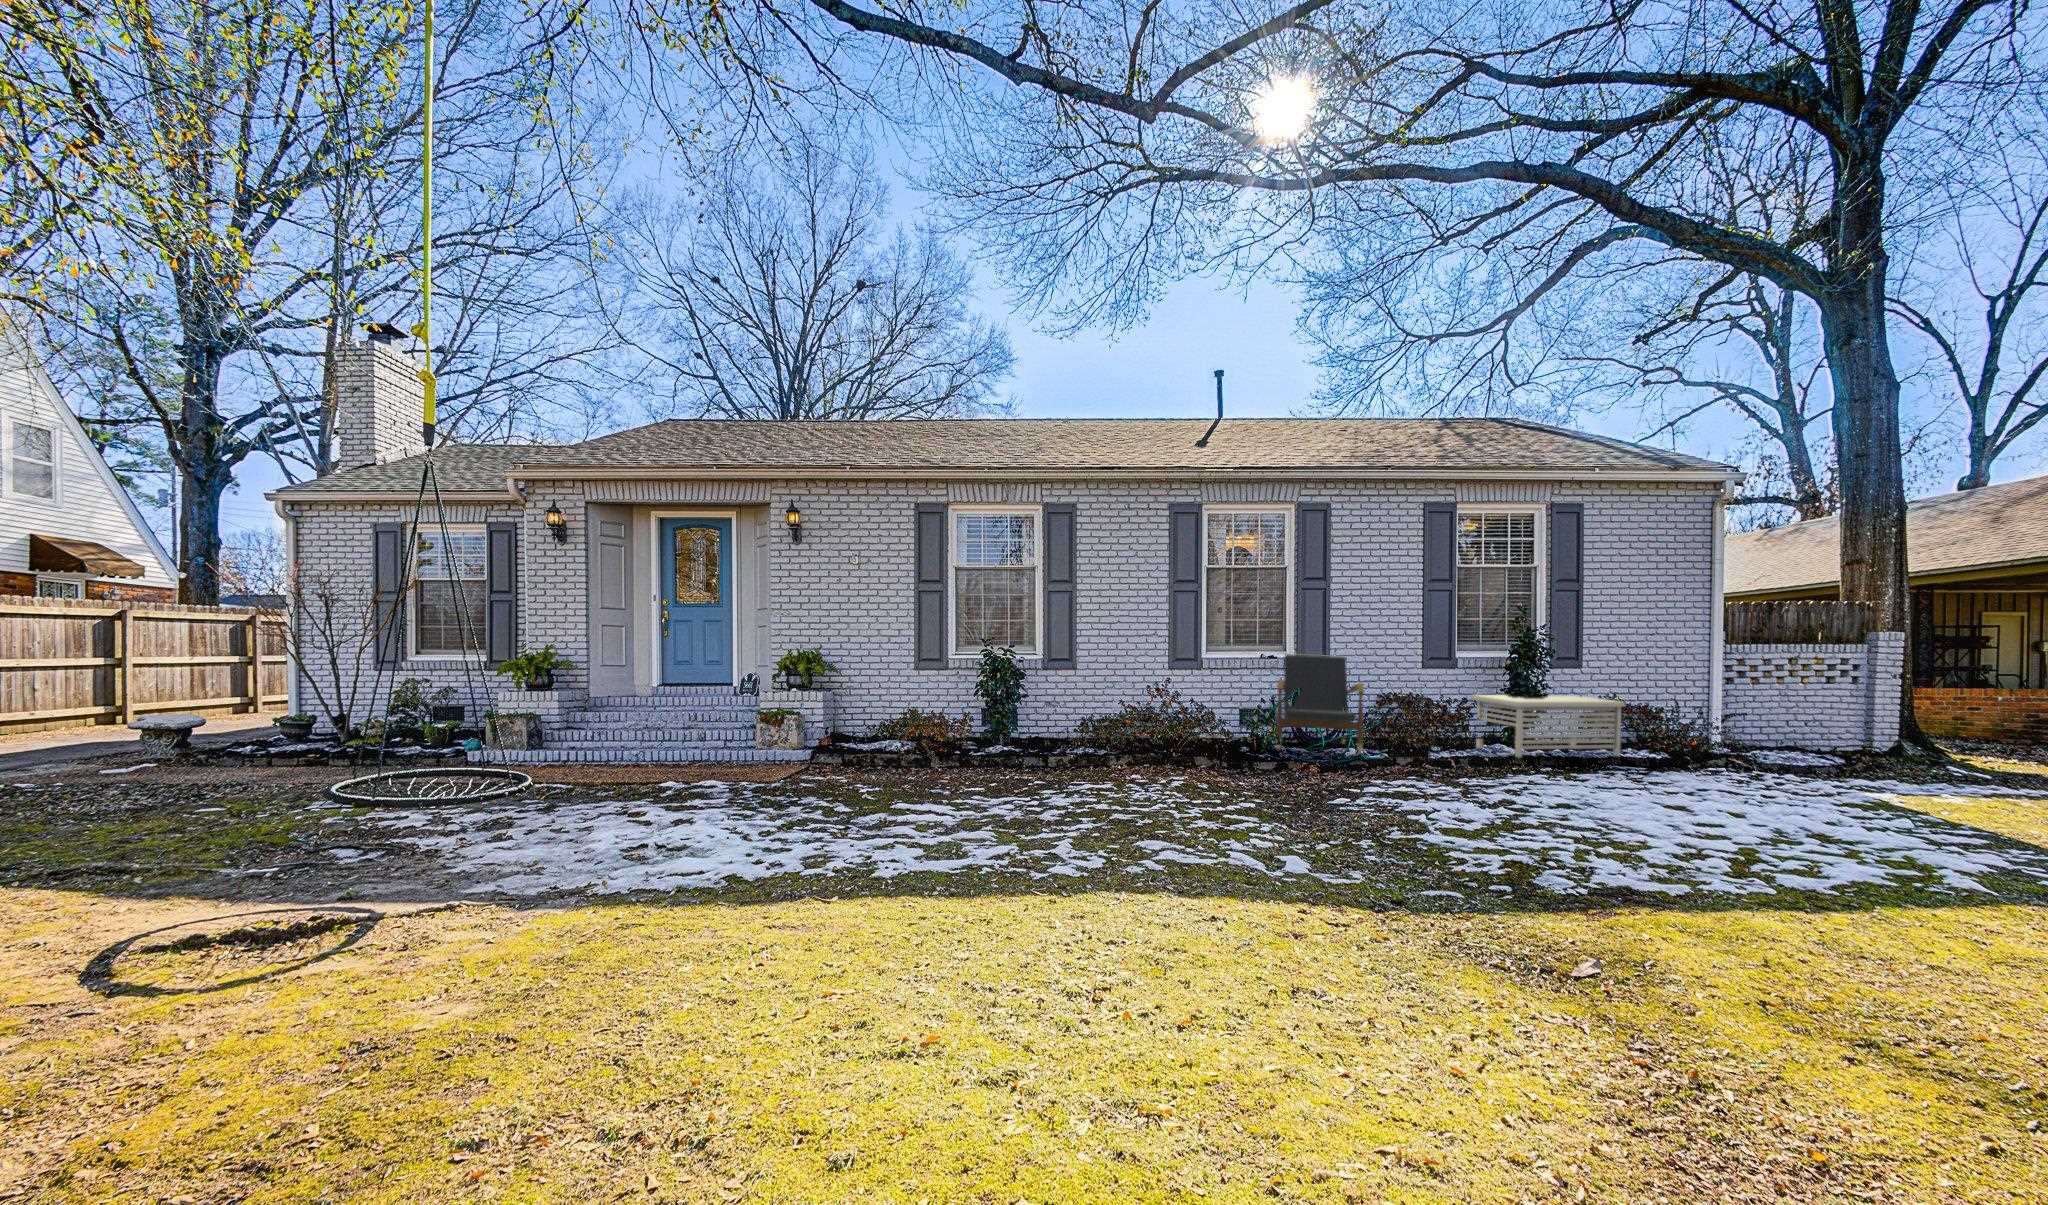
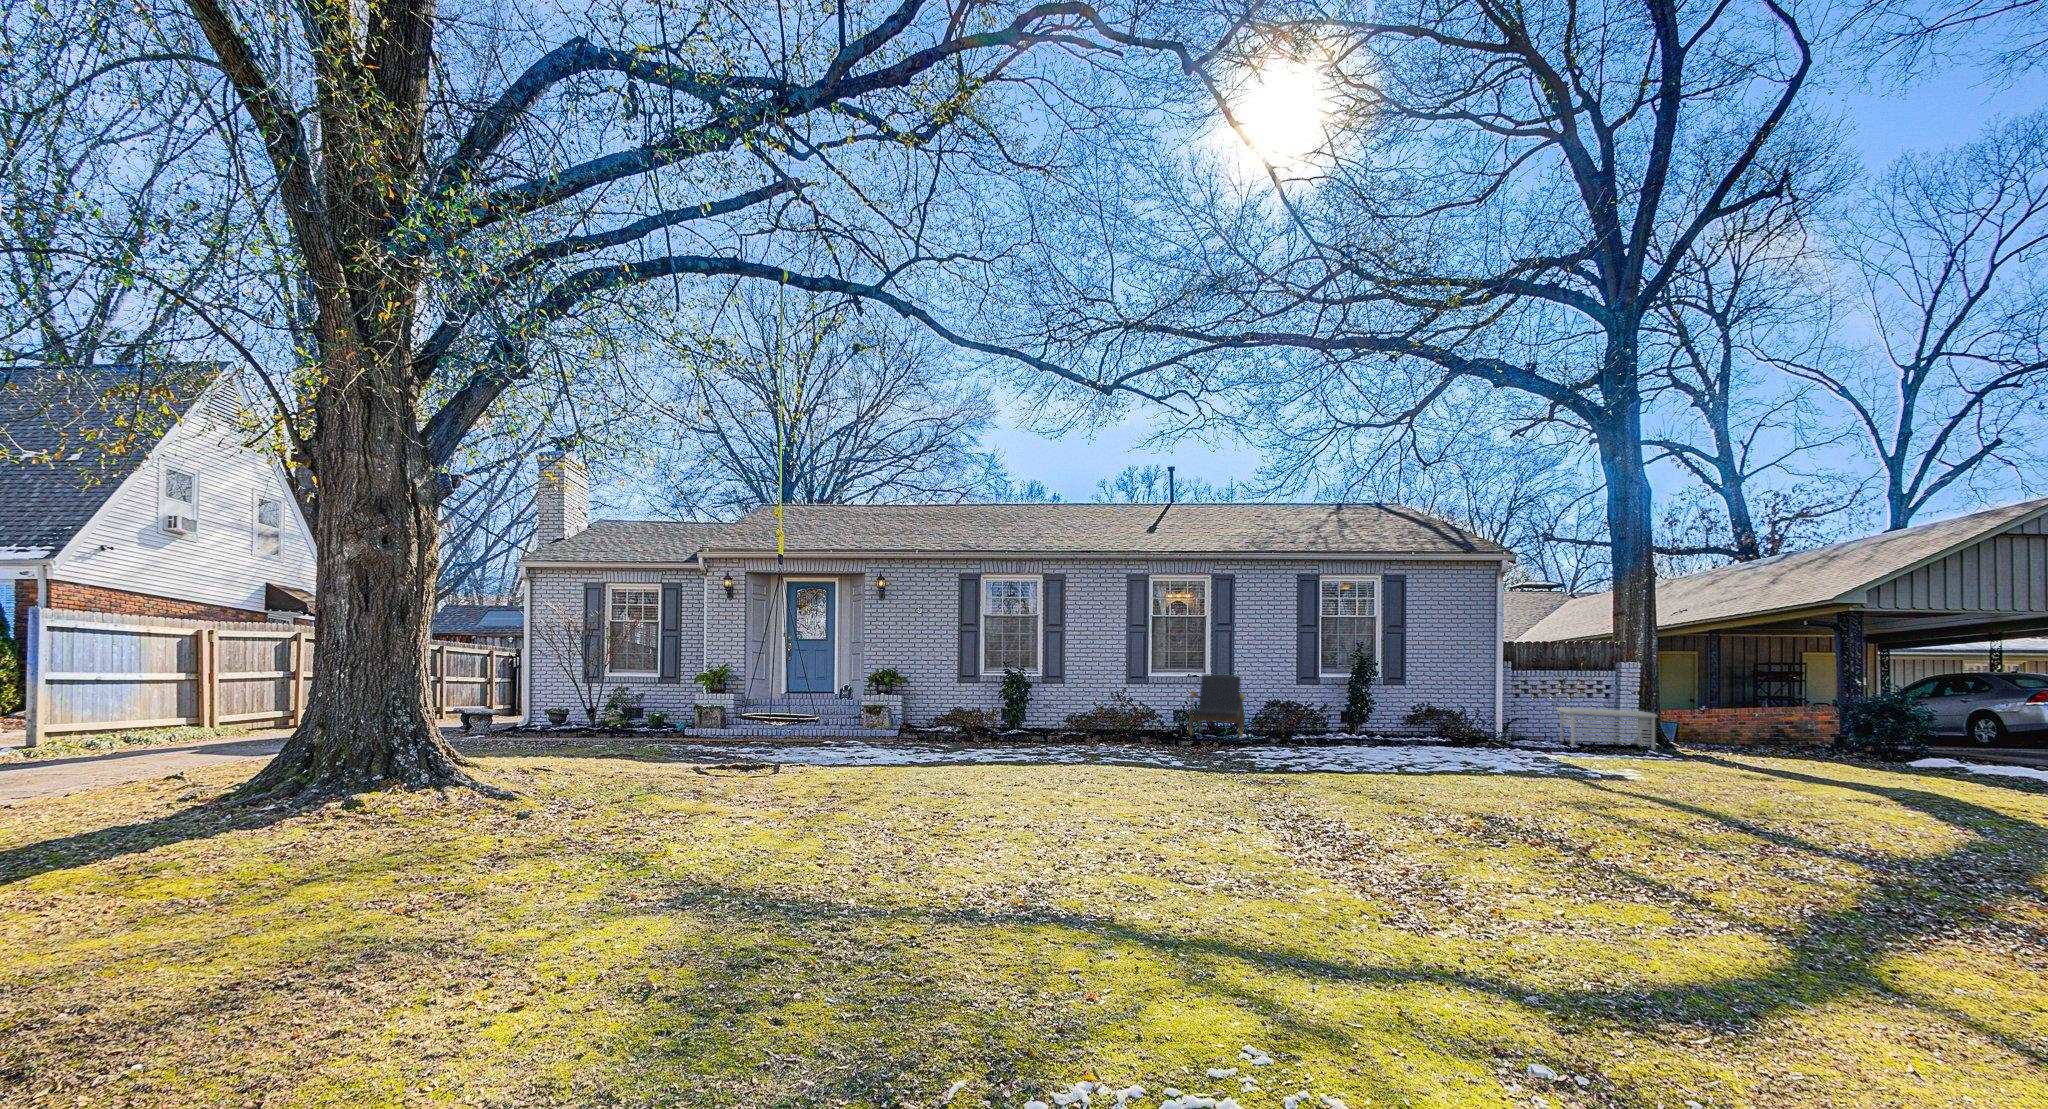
storage bench: present [1471,695,1625,758] -> present [1557,707,1657,749]

